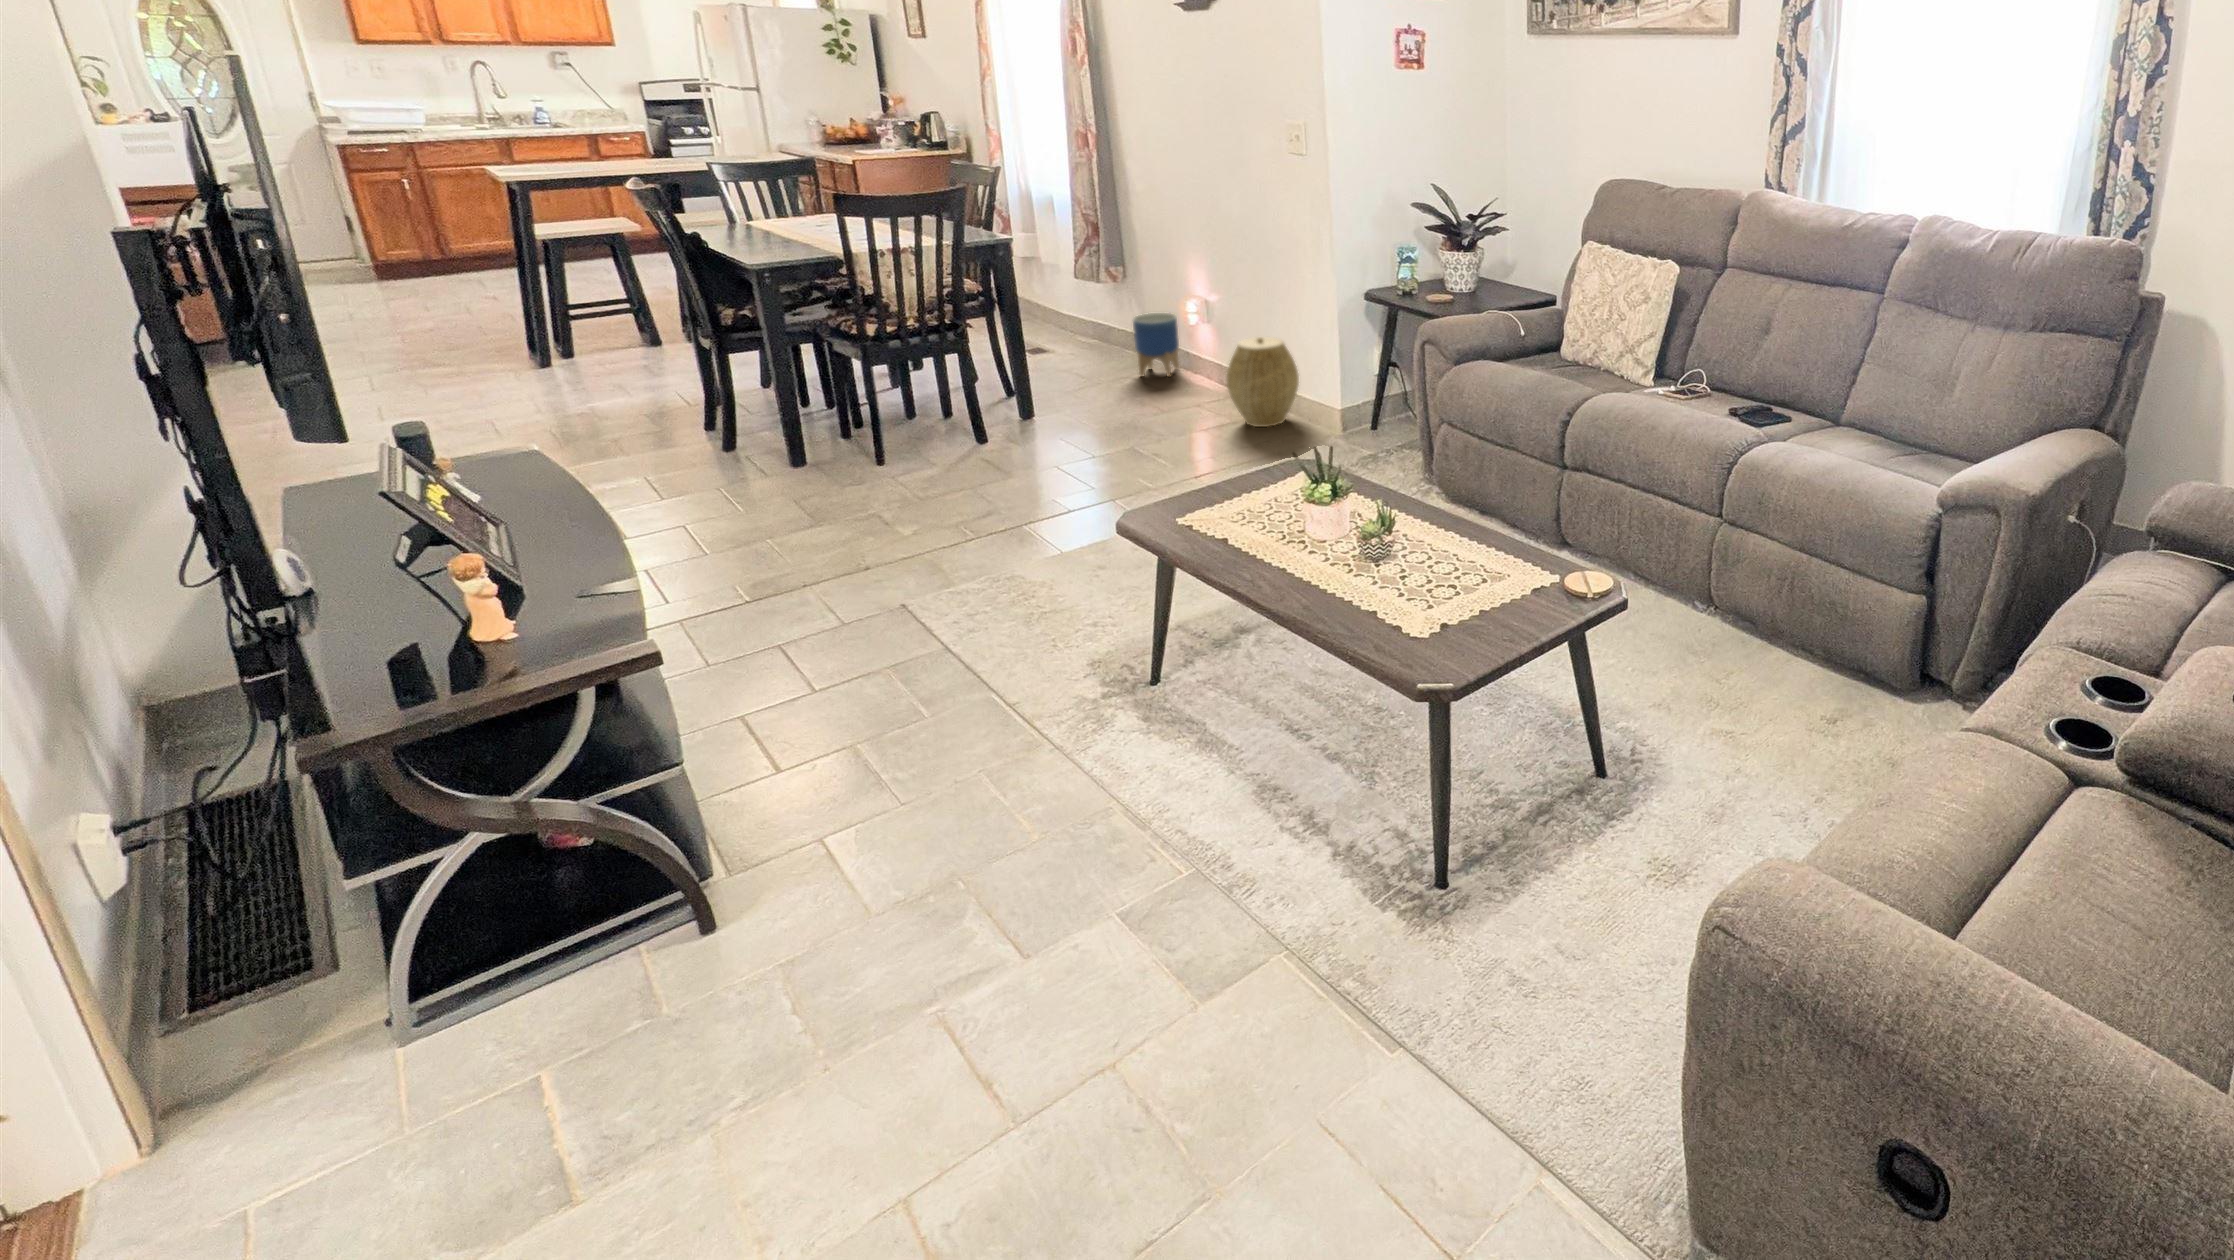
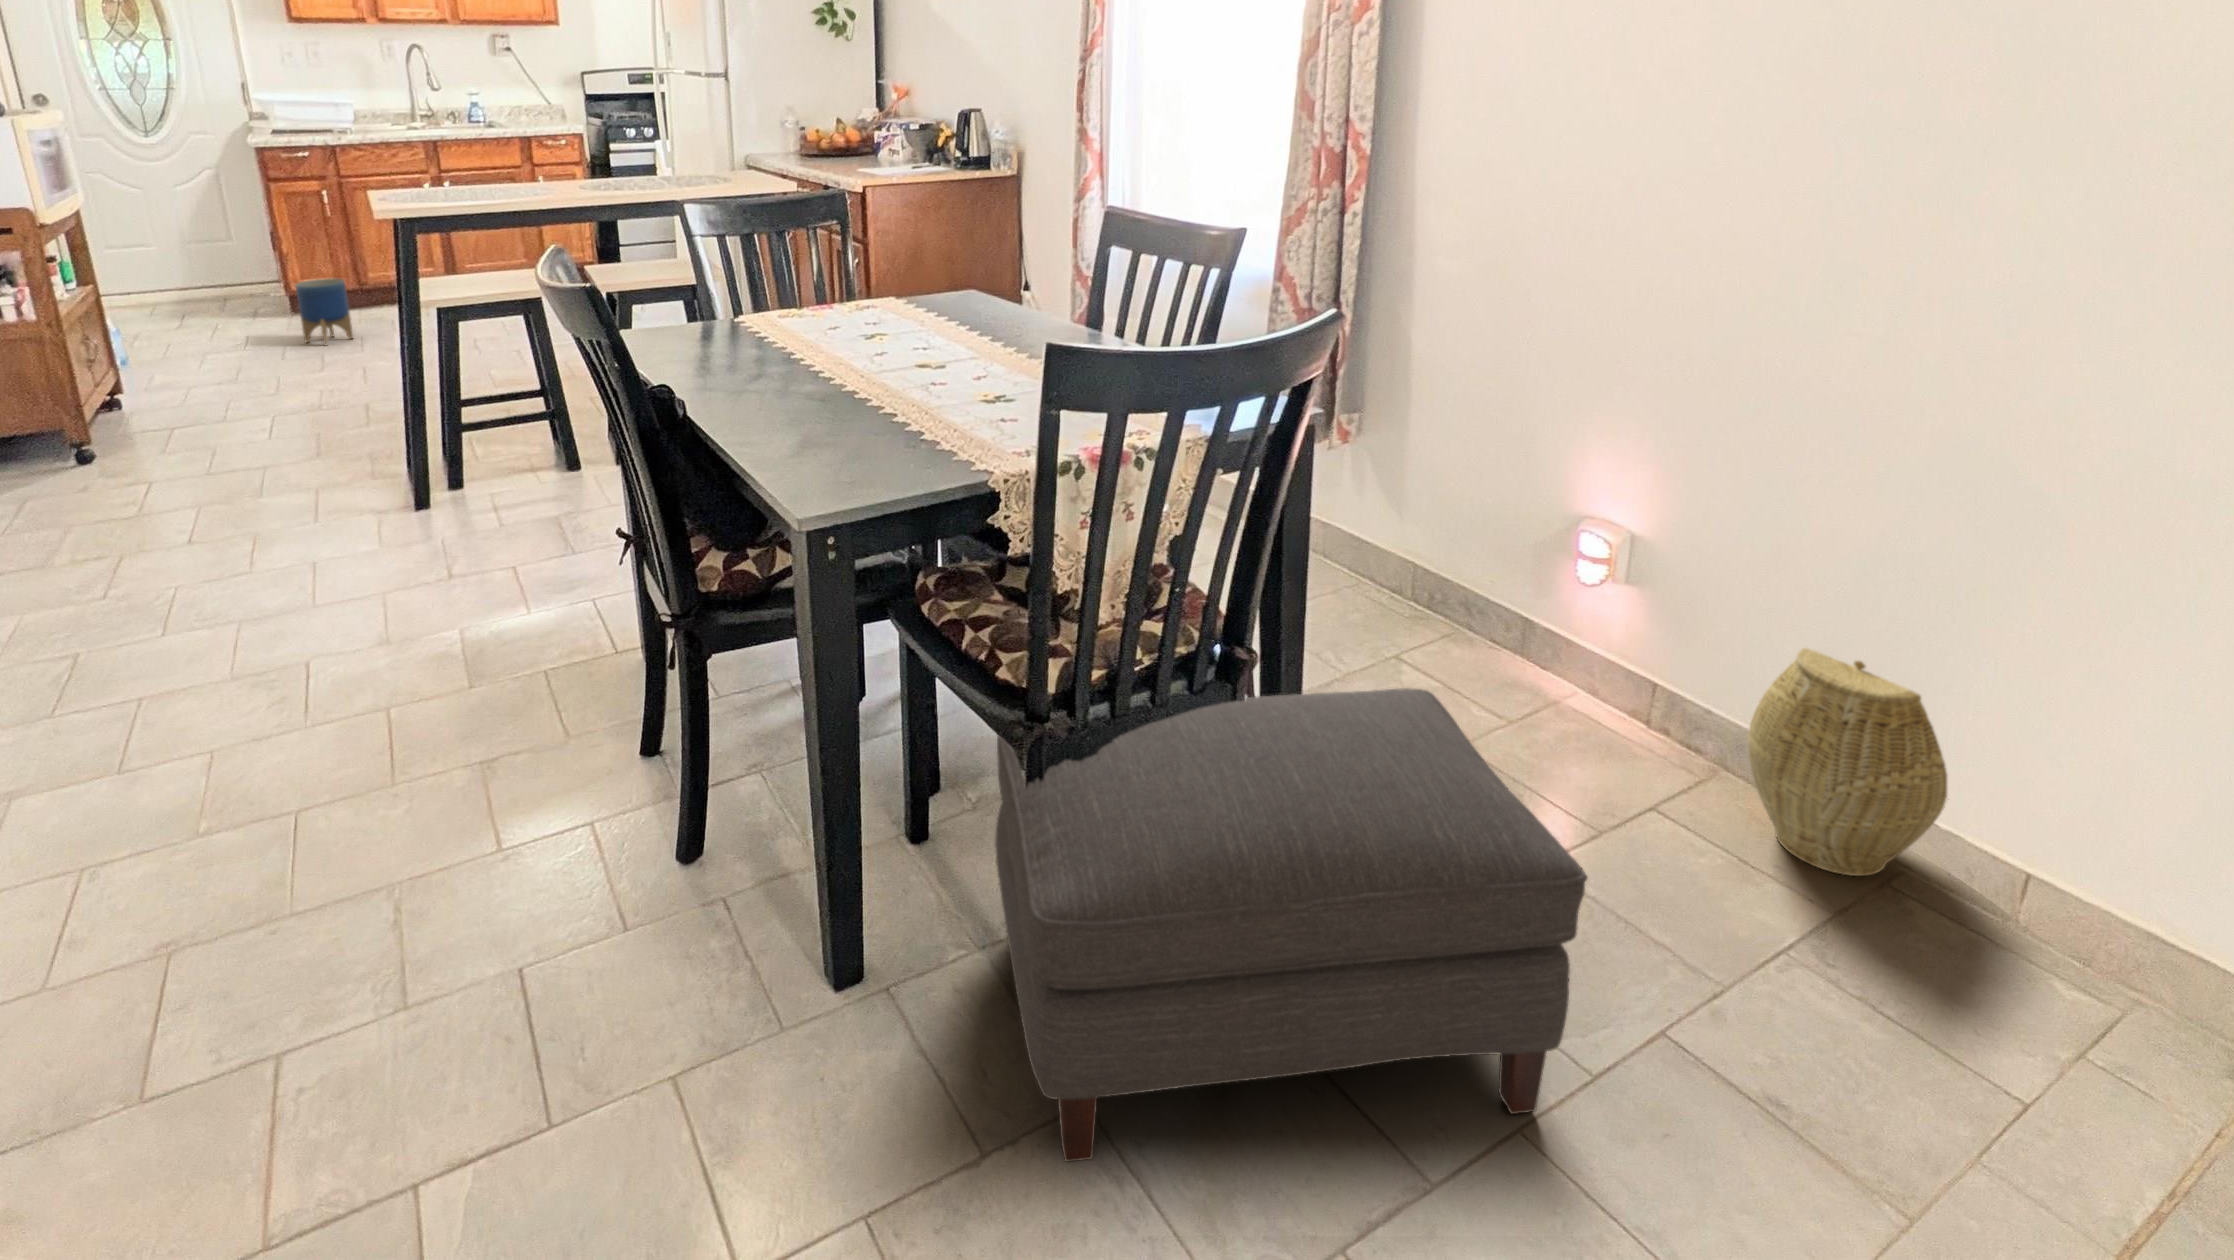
planter: present [1133,313,1179,376] -> present [295,278,353,345]
ottoman: none [840,356,1075,513] -> present [995,688,1587,1162]

